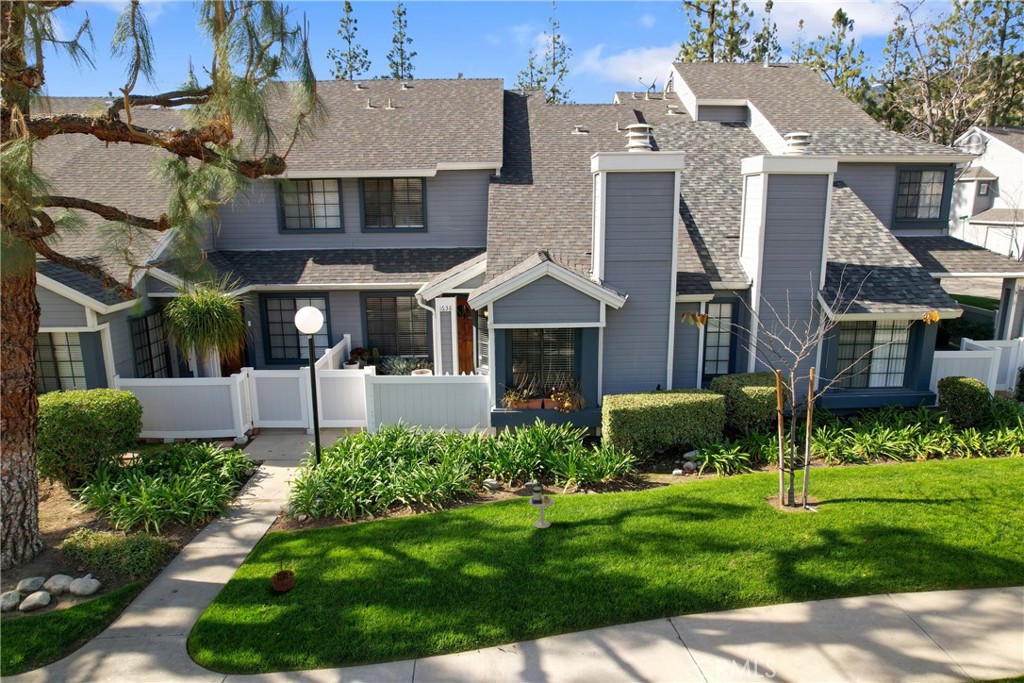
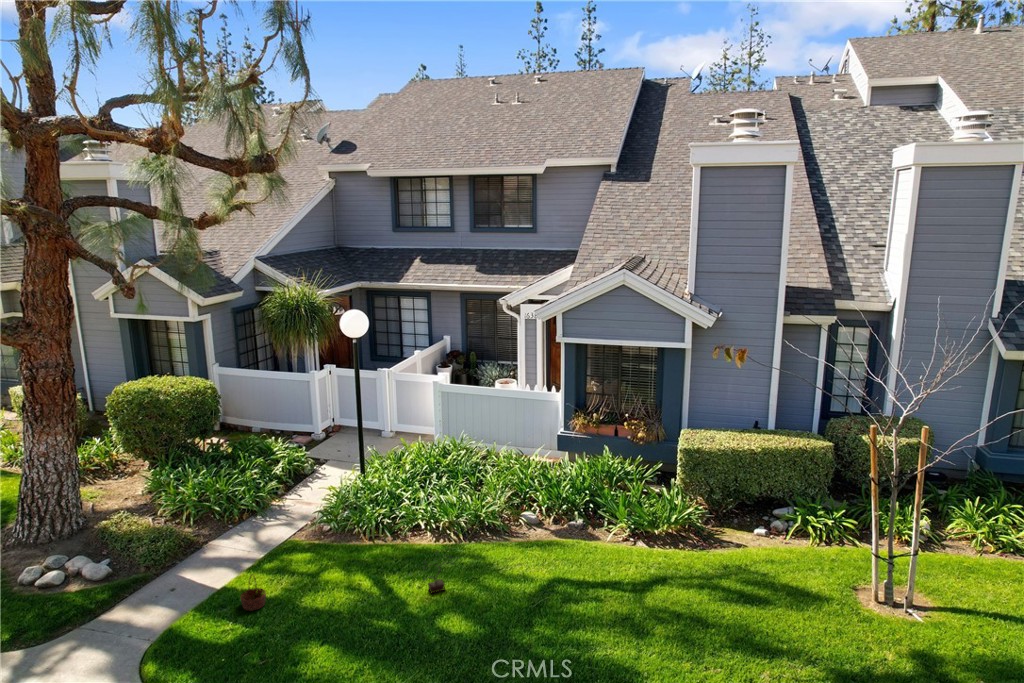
side table: present [529,487,554,528] -> none [540,533,569,583]
potted plant: none [437,512,467,551] -> present [424,552,447,593]

